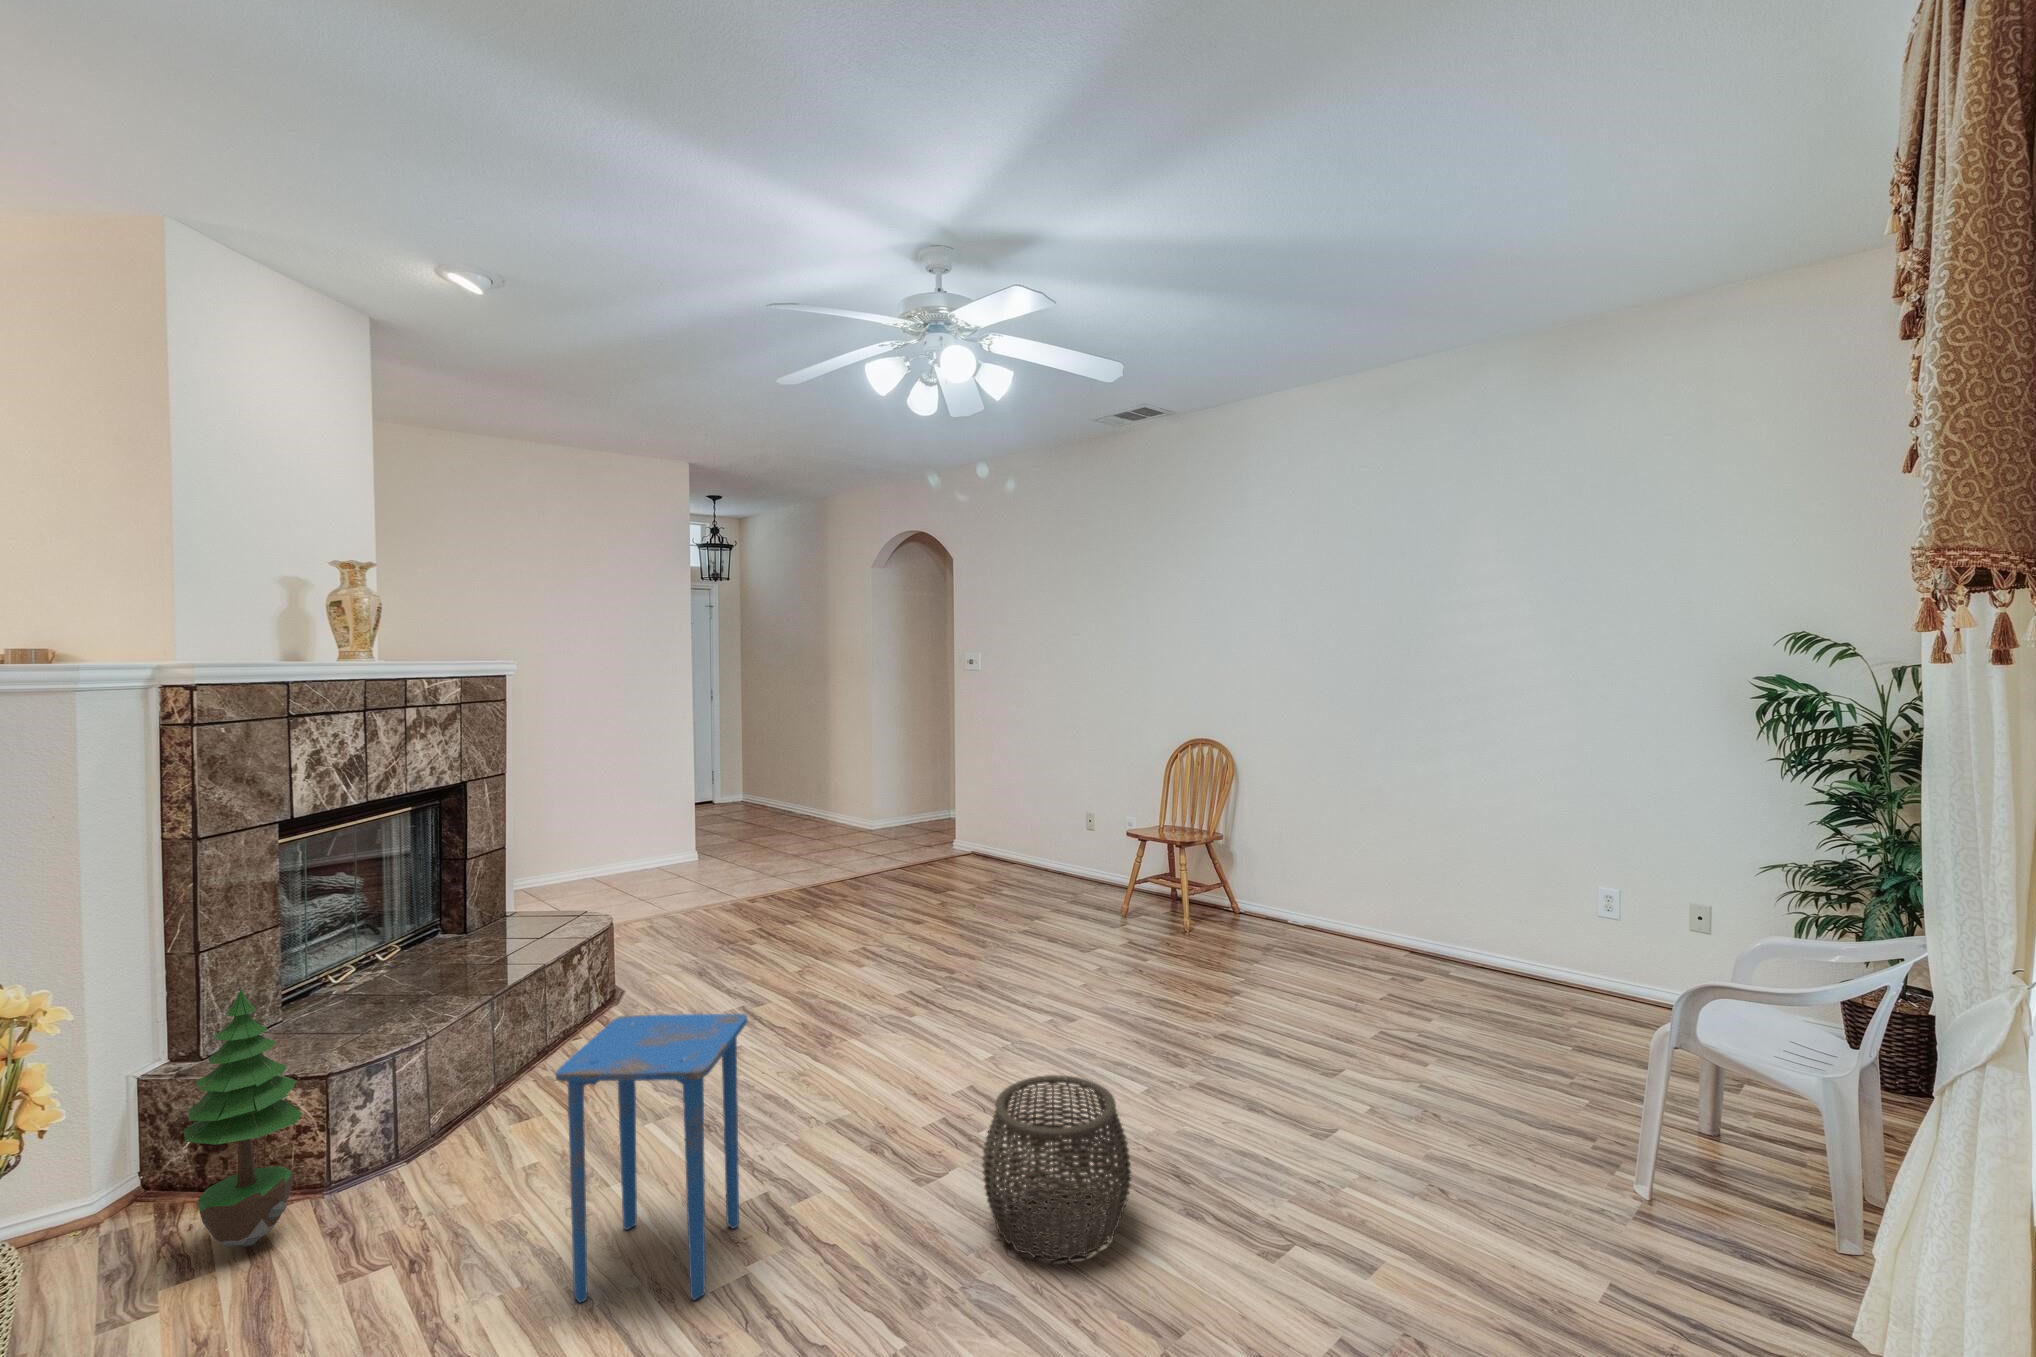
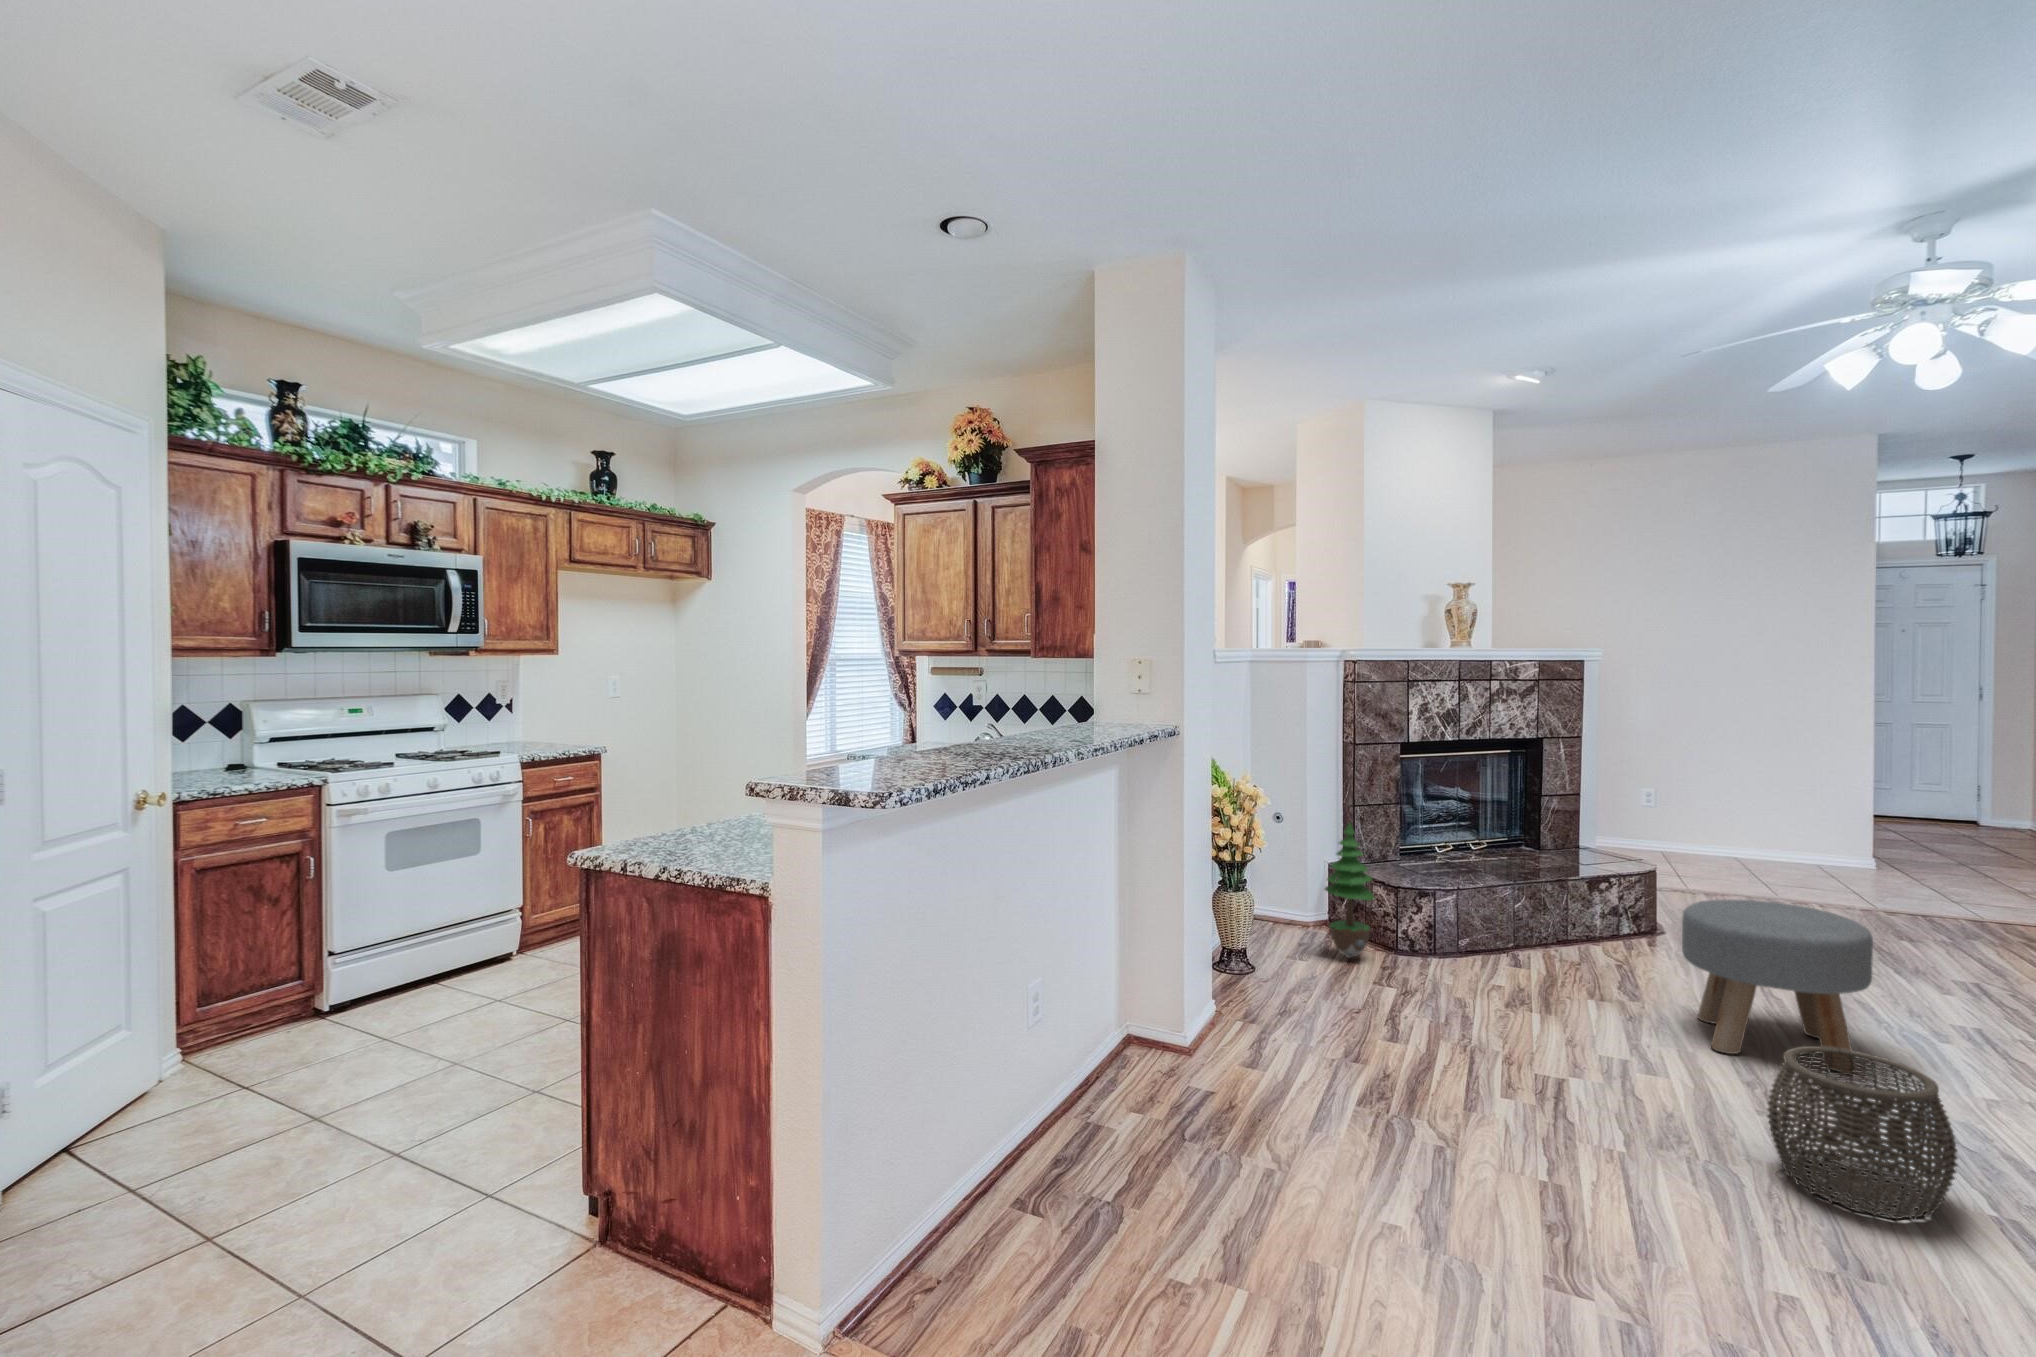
ottoman: none [751,929,914,1125] -> present [1682,900,1873,1072]
side table: present [556,1014,747,1302] -> none [1453,889,1601,1072]

